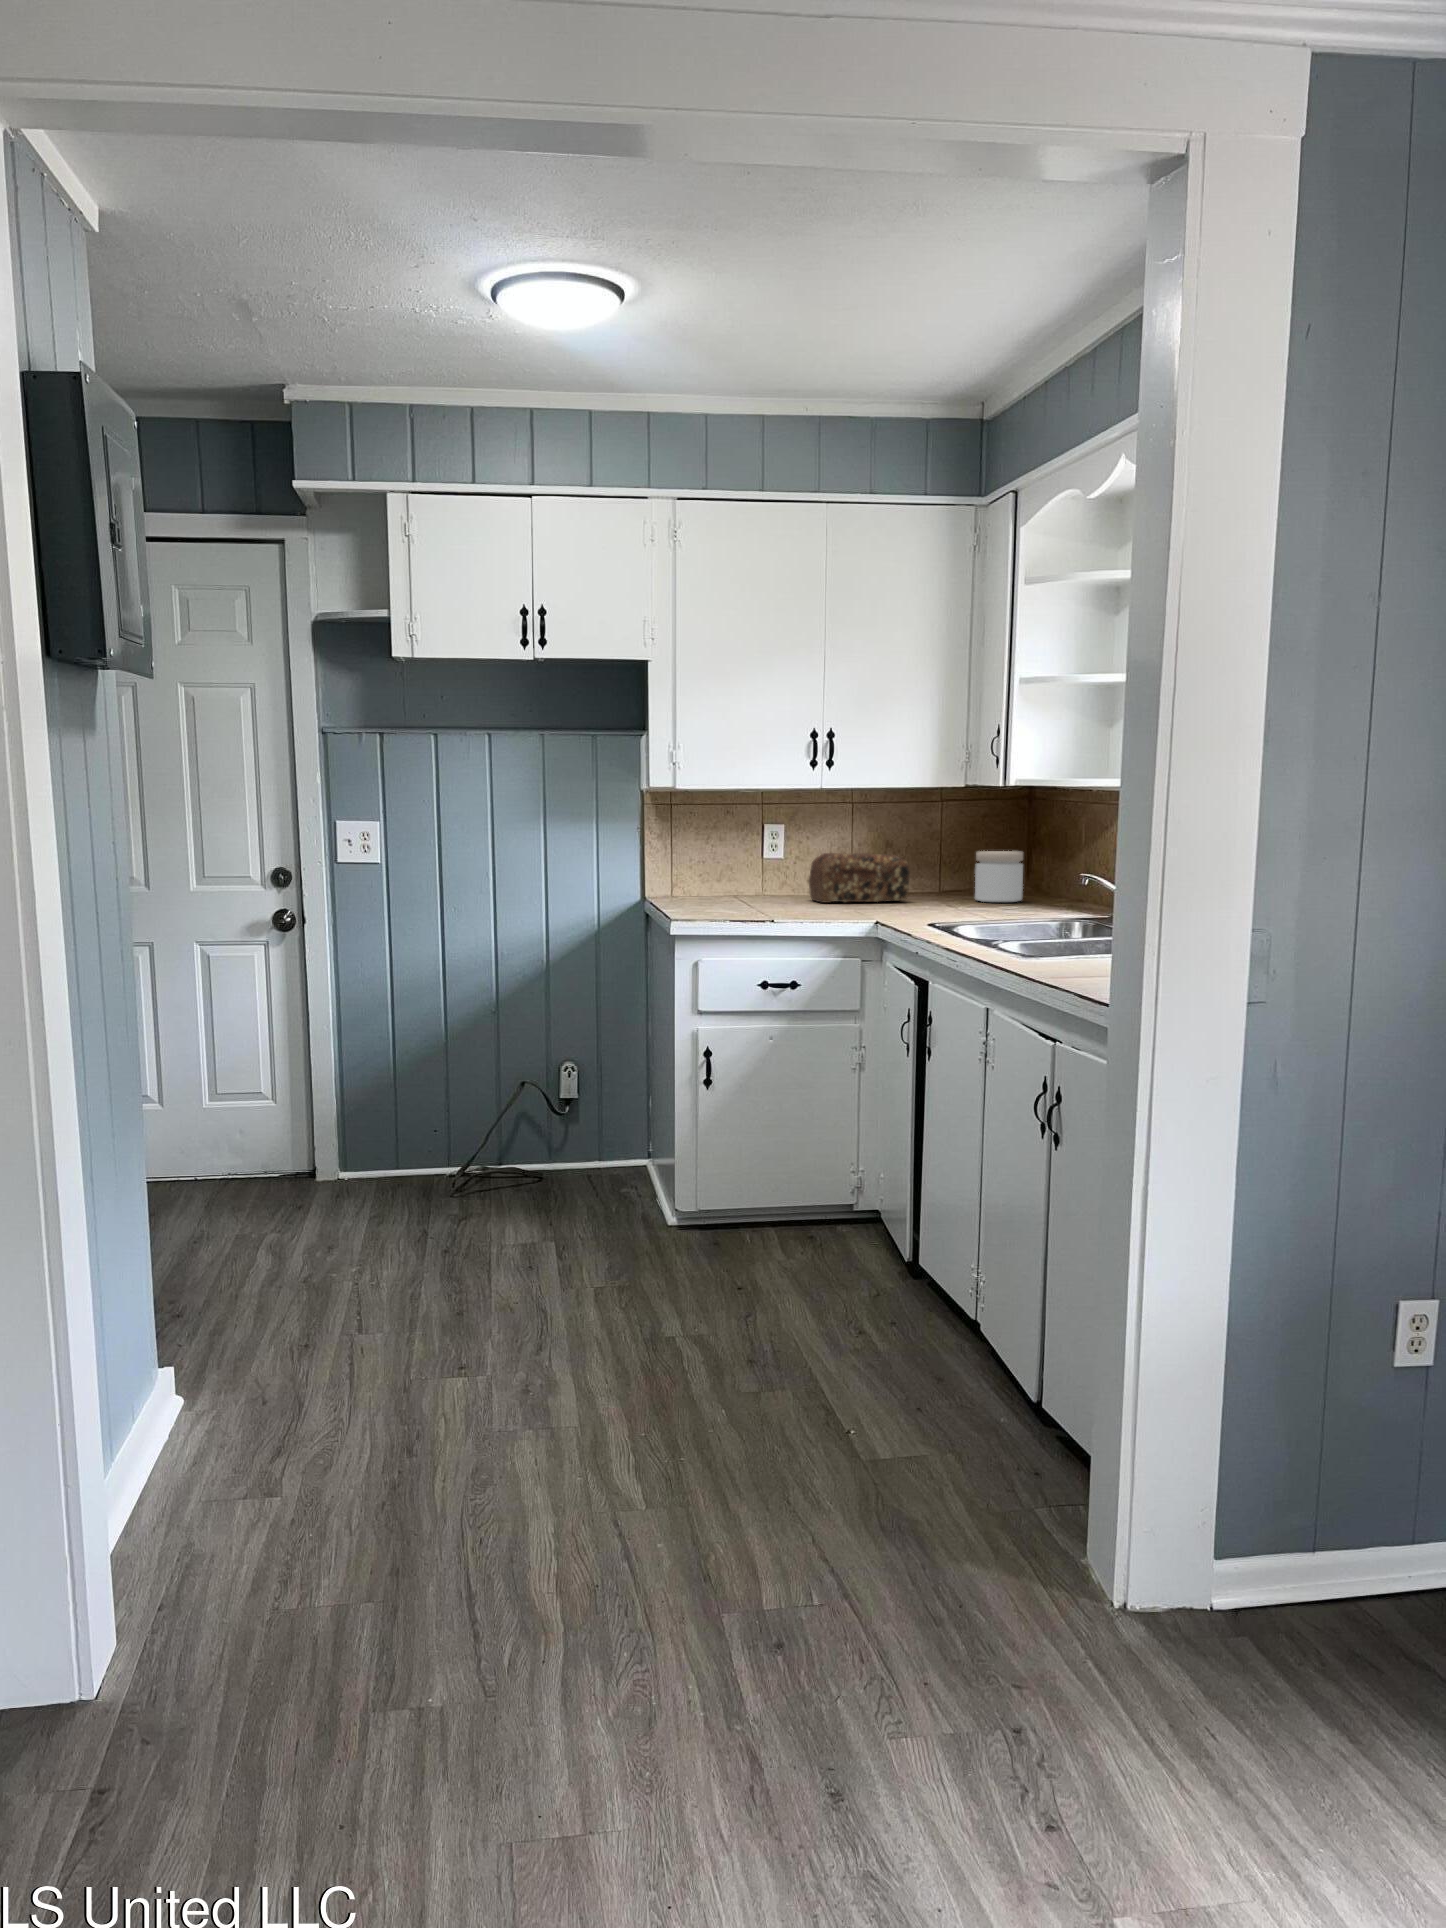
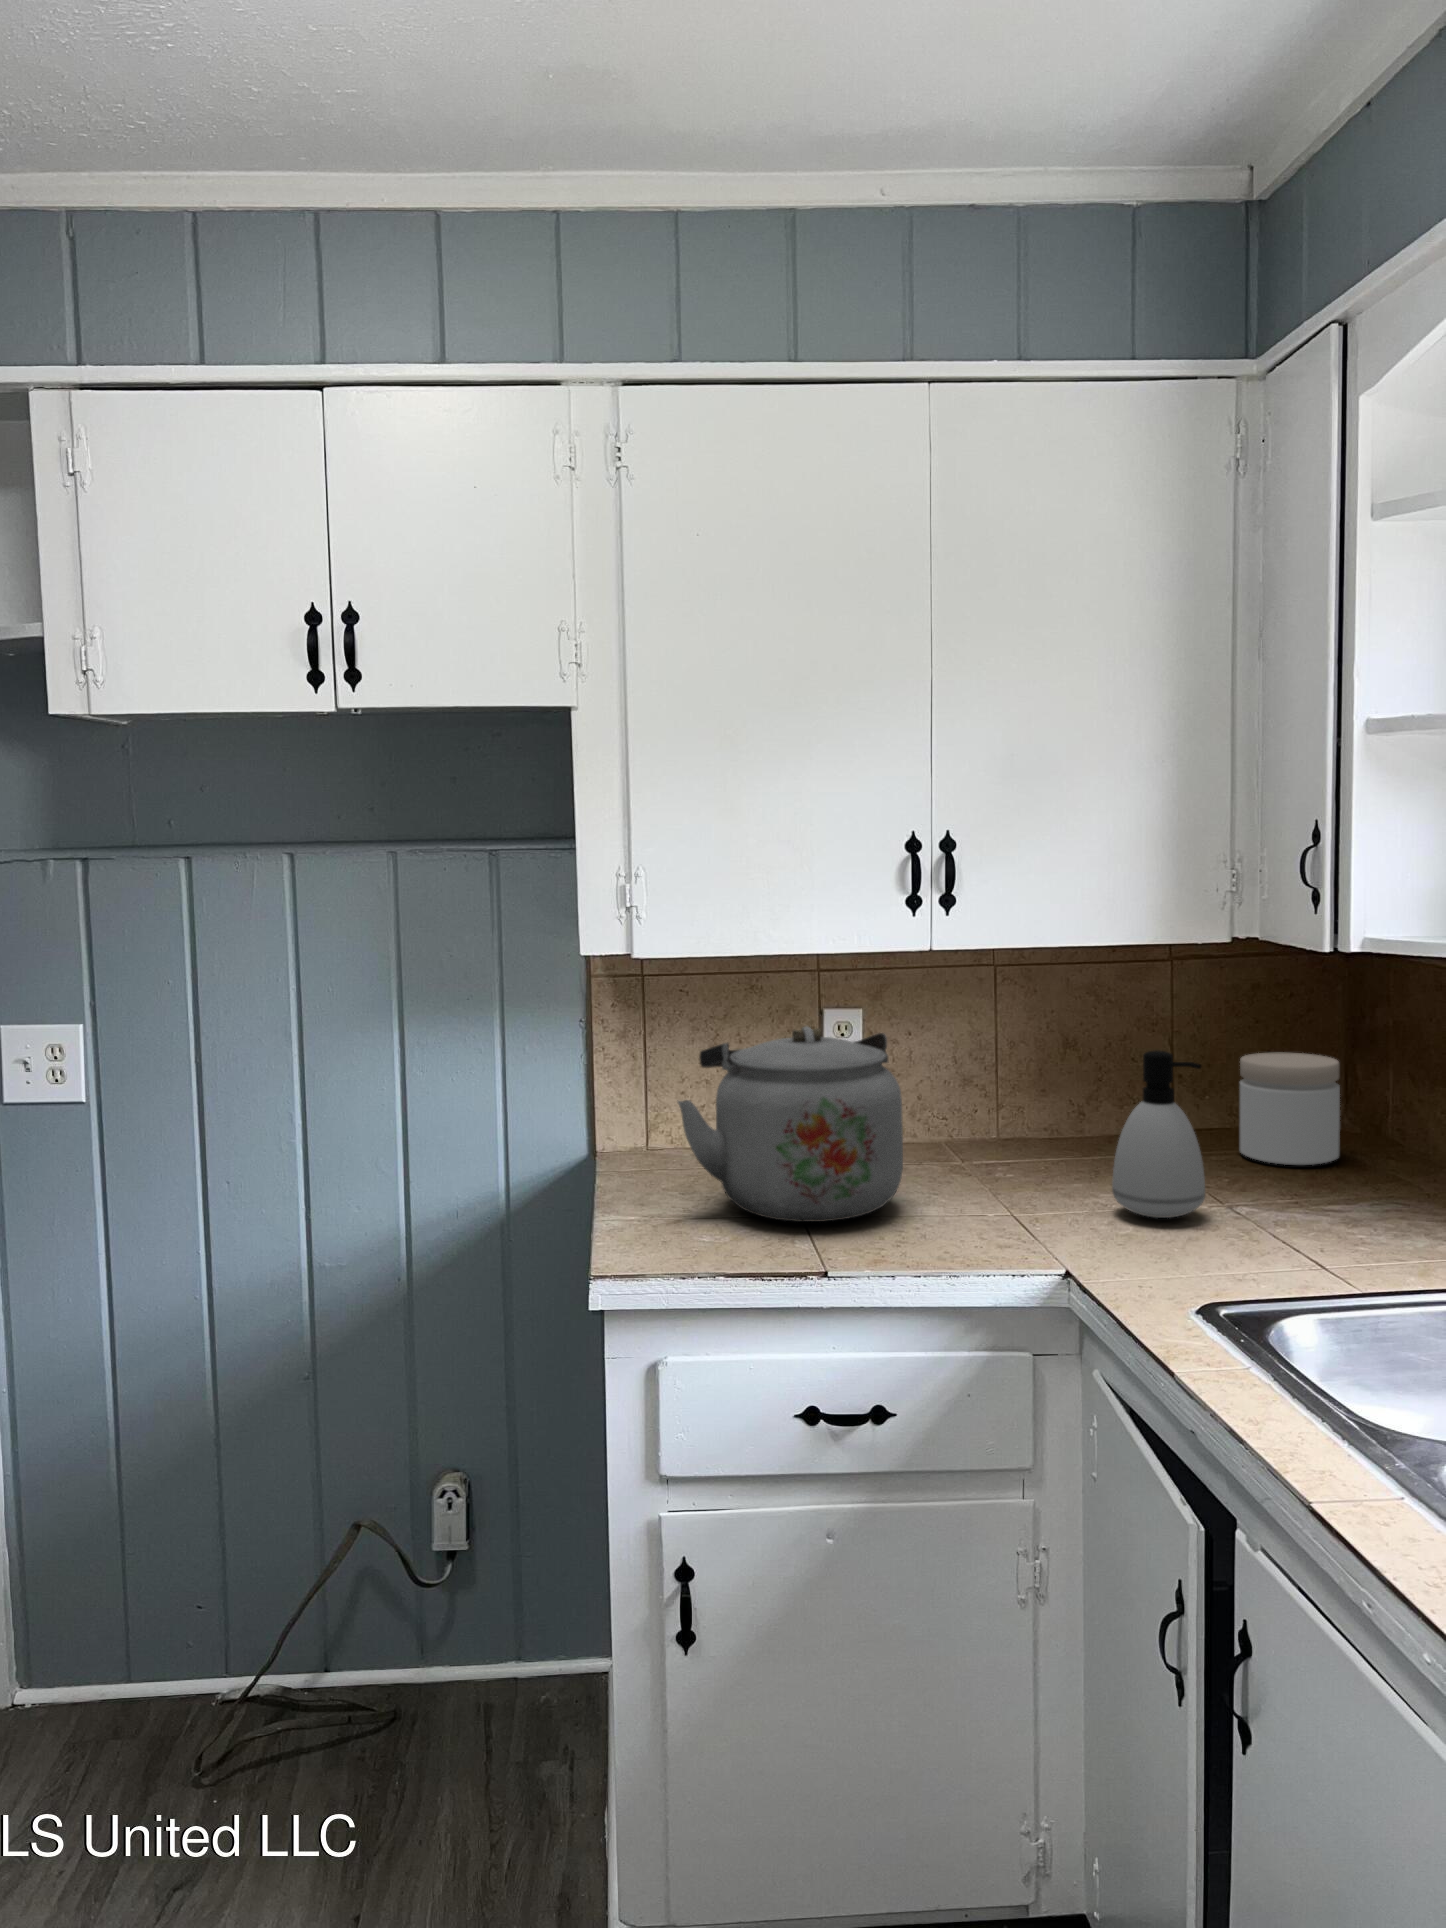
kettle: none [700,819,806,908] -> present [678,1026,903,1222]
soap dispenser: none [904,831,946,909] -> present [1112,1050,1205,1218]
bread loaf: present [809,853,910,903] -> none [907,1064,1112,1176]

